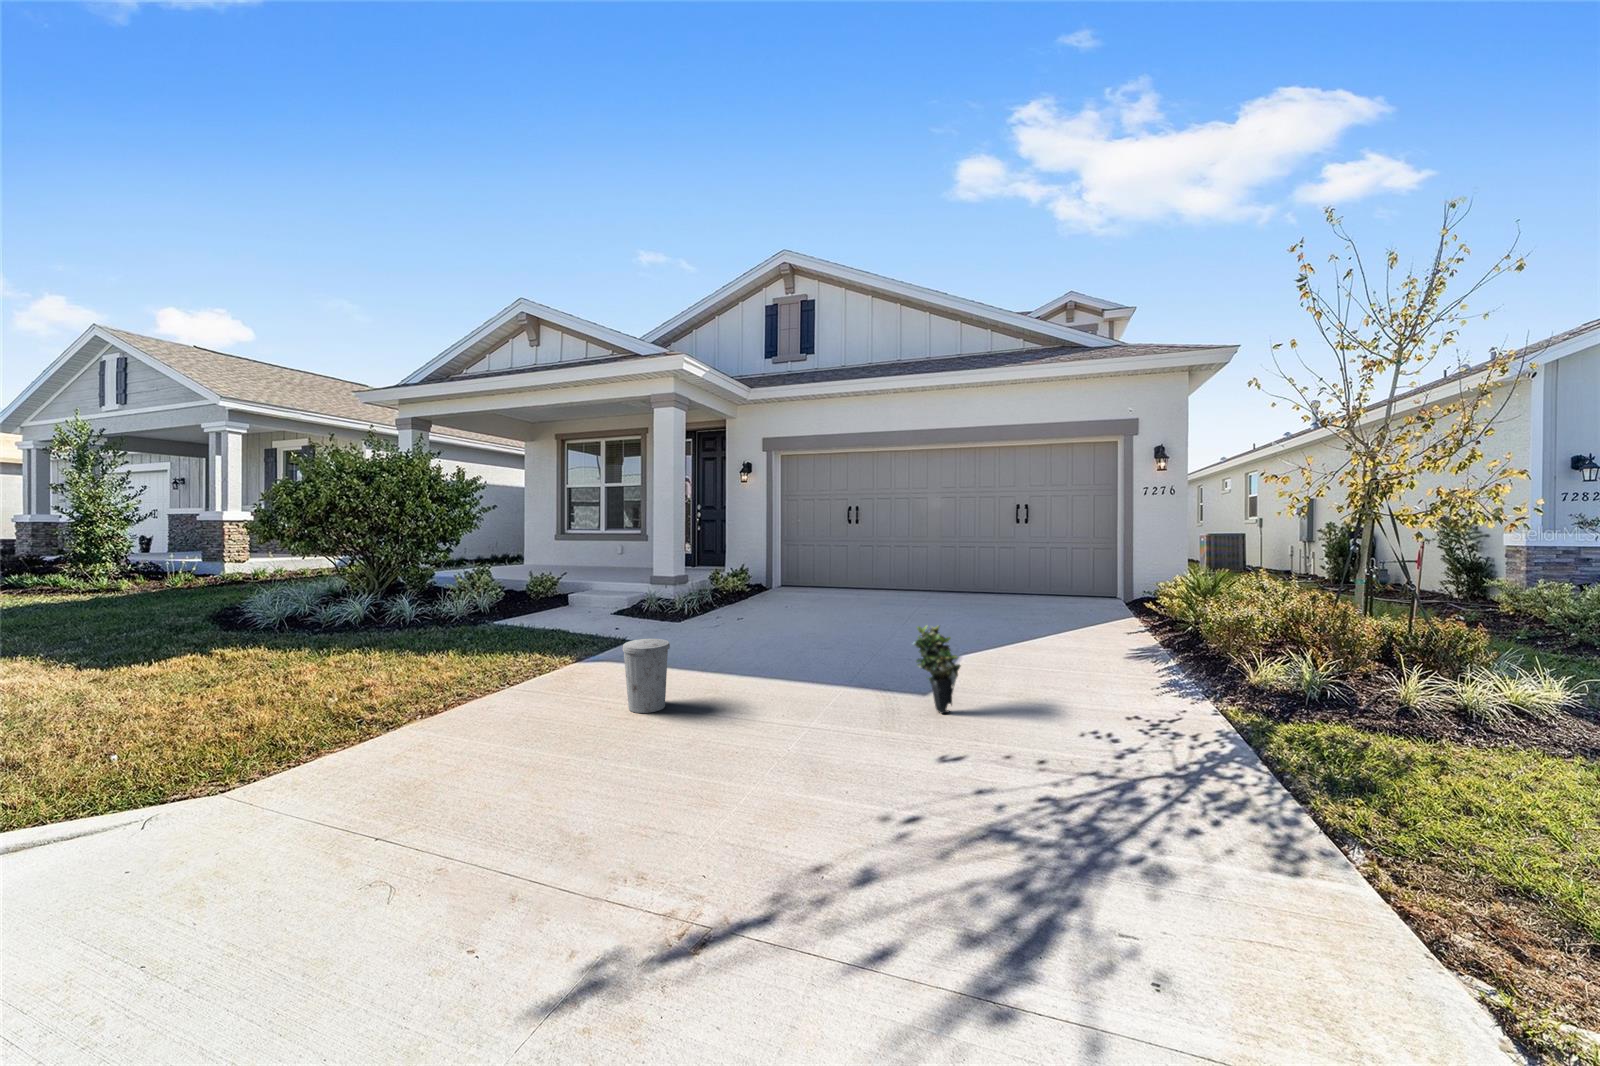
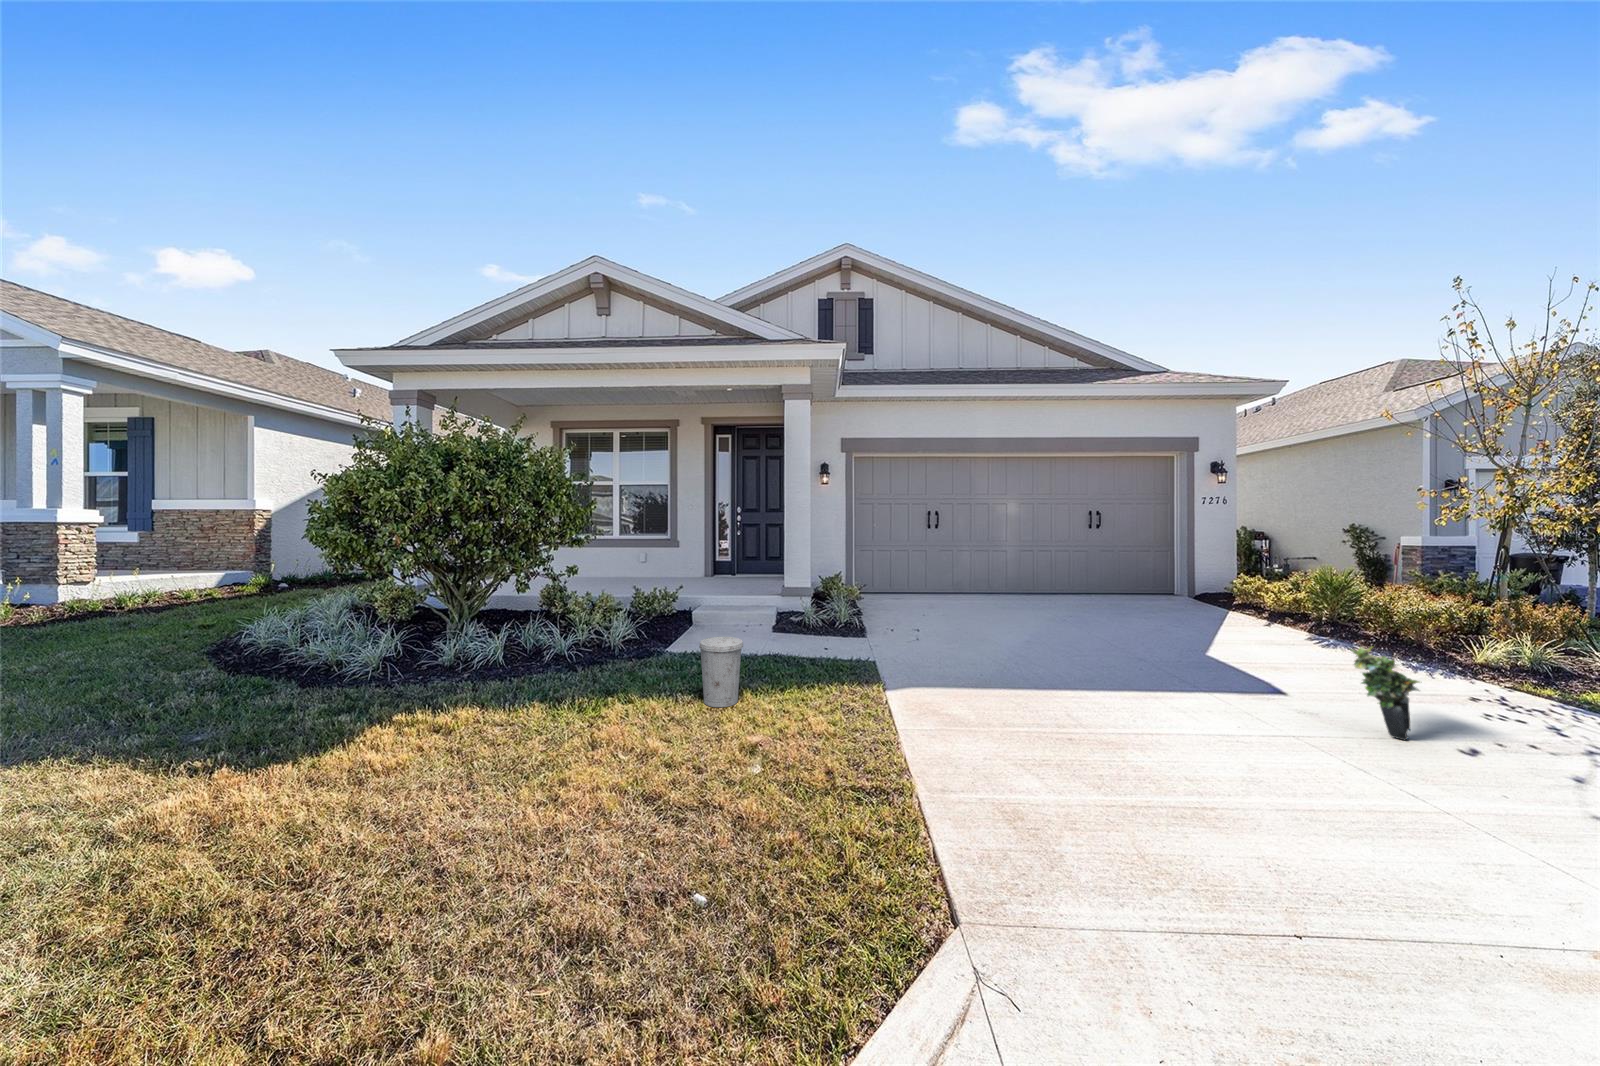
trash can: present [623,639,670,713] -> present [699,637,743,707]

